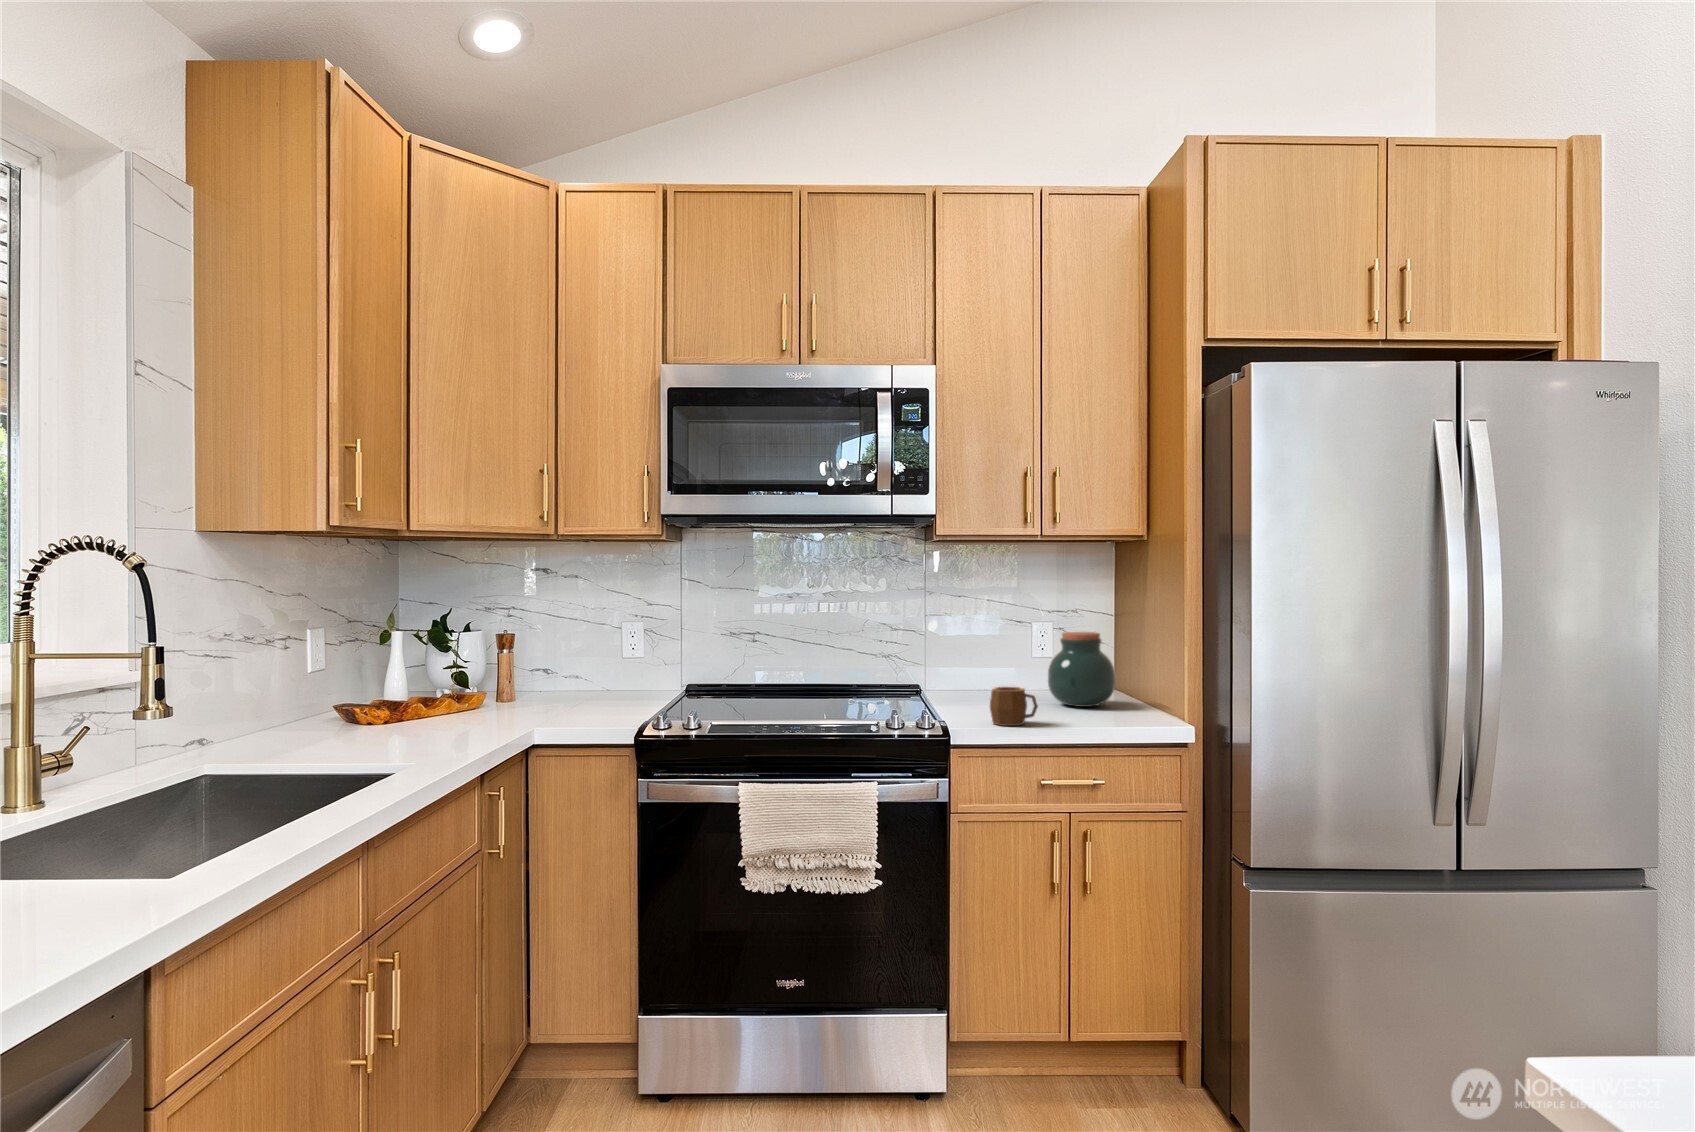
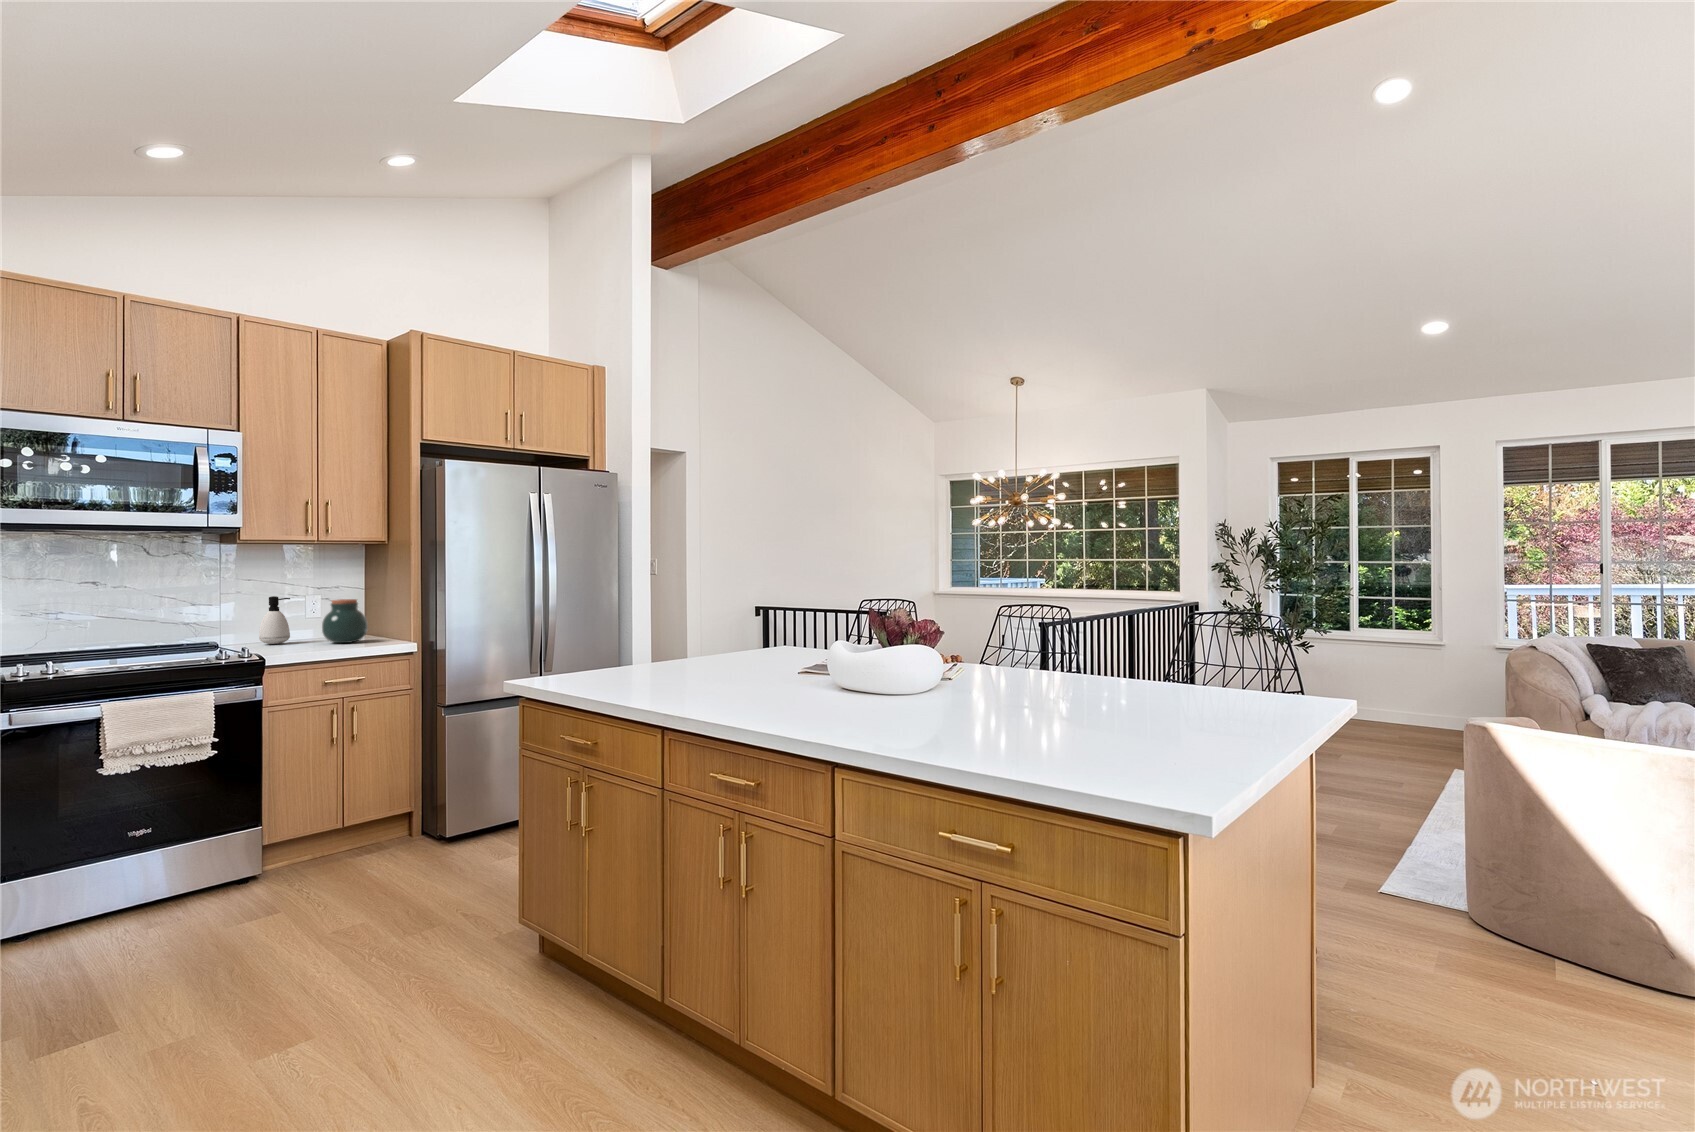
soap dispenser: none [967,622,1007,696] -> present [259,596,290,644]
mug: present [990,687,1038,726] -> none [289,631,321,653]

